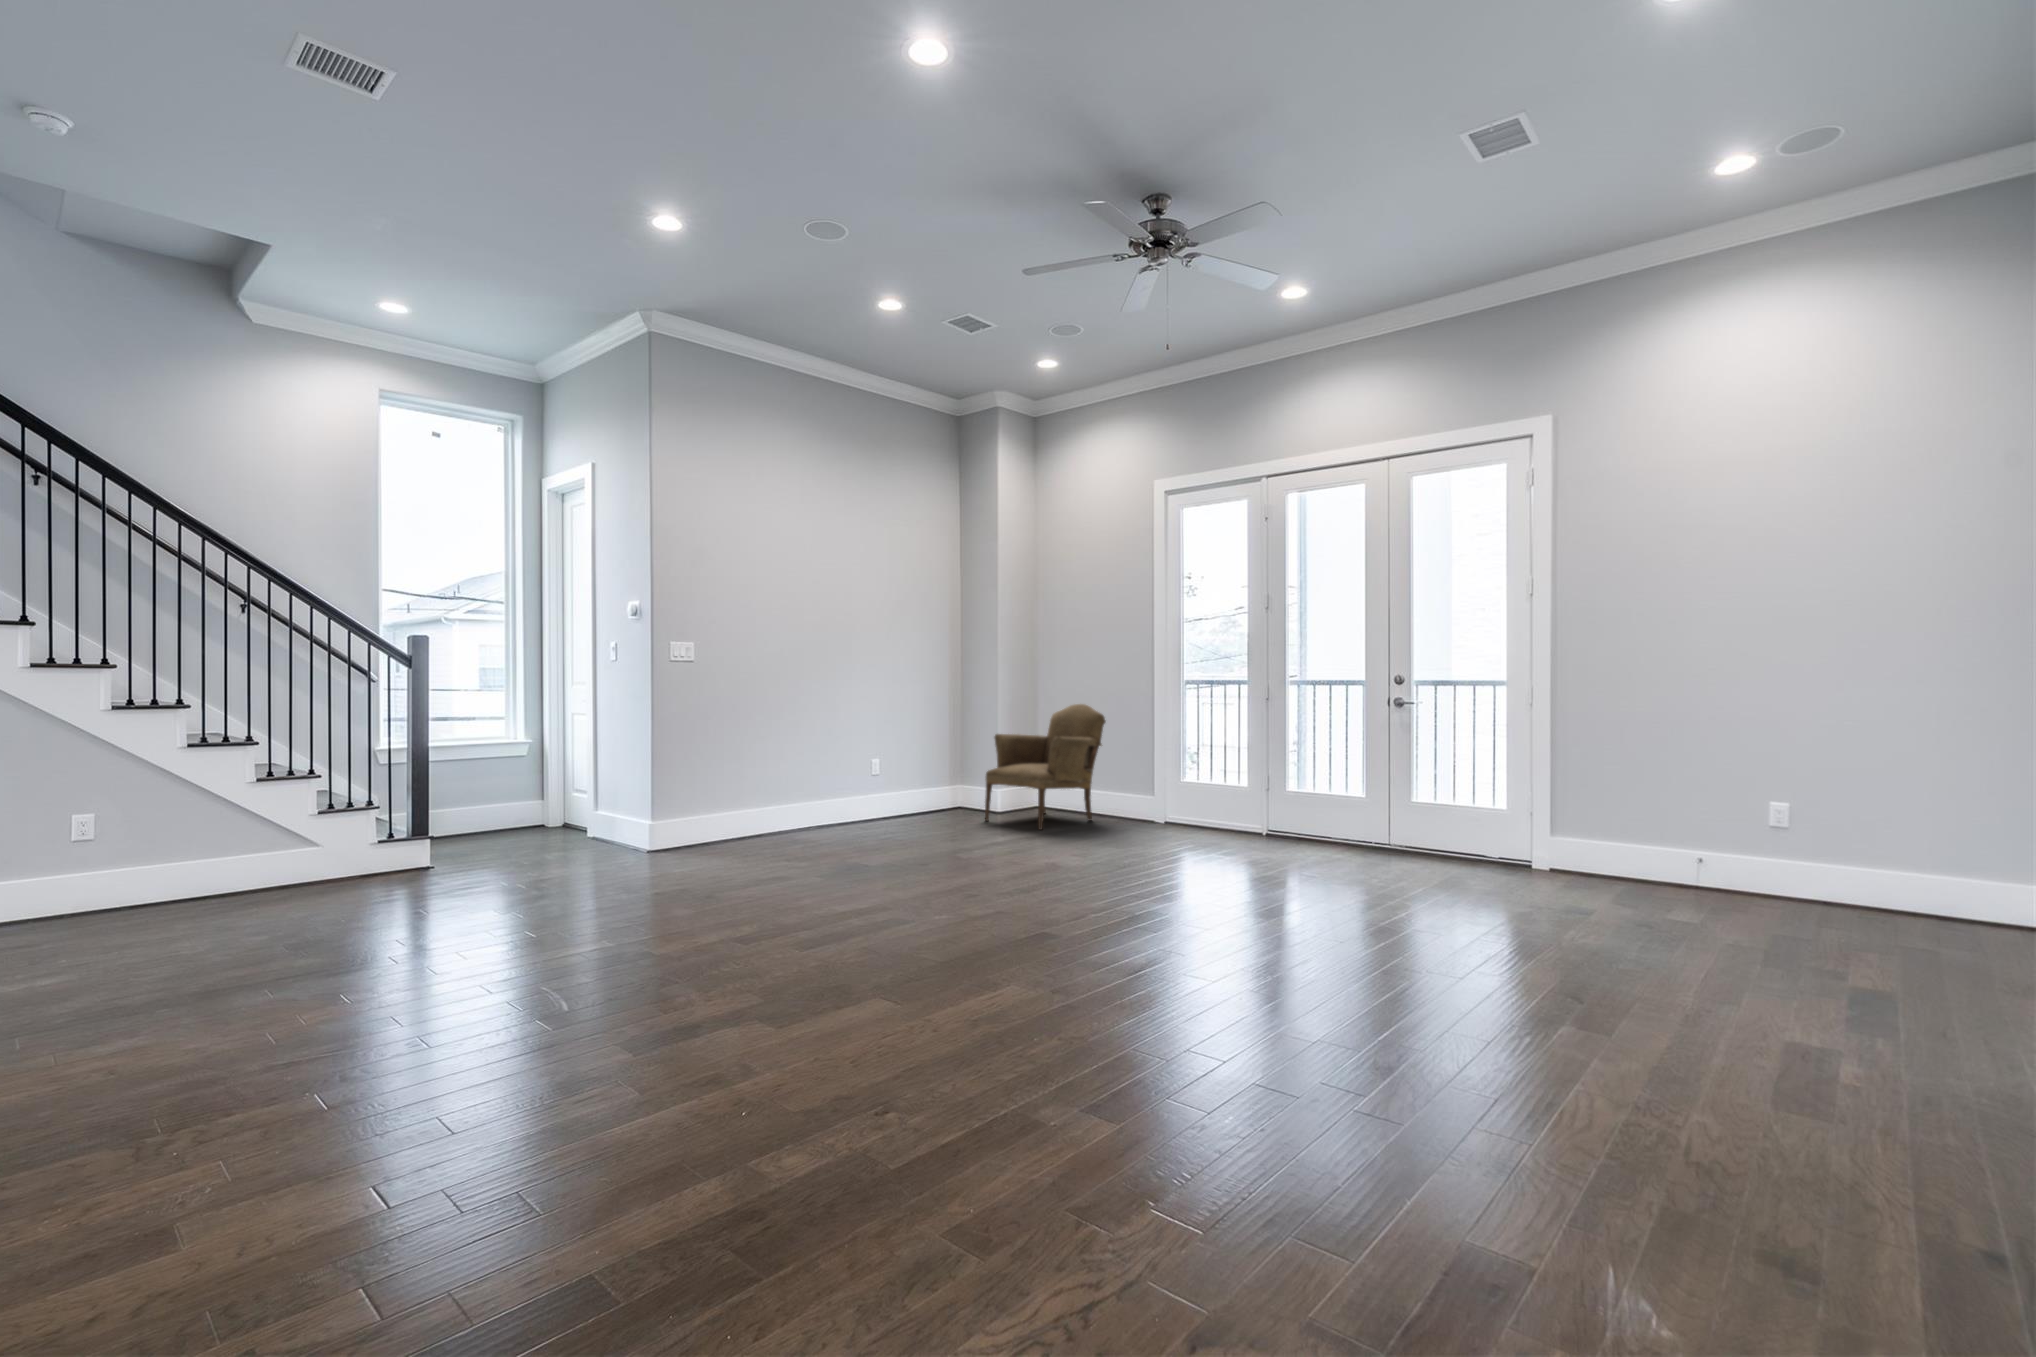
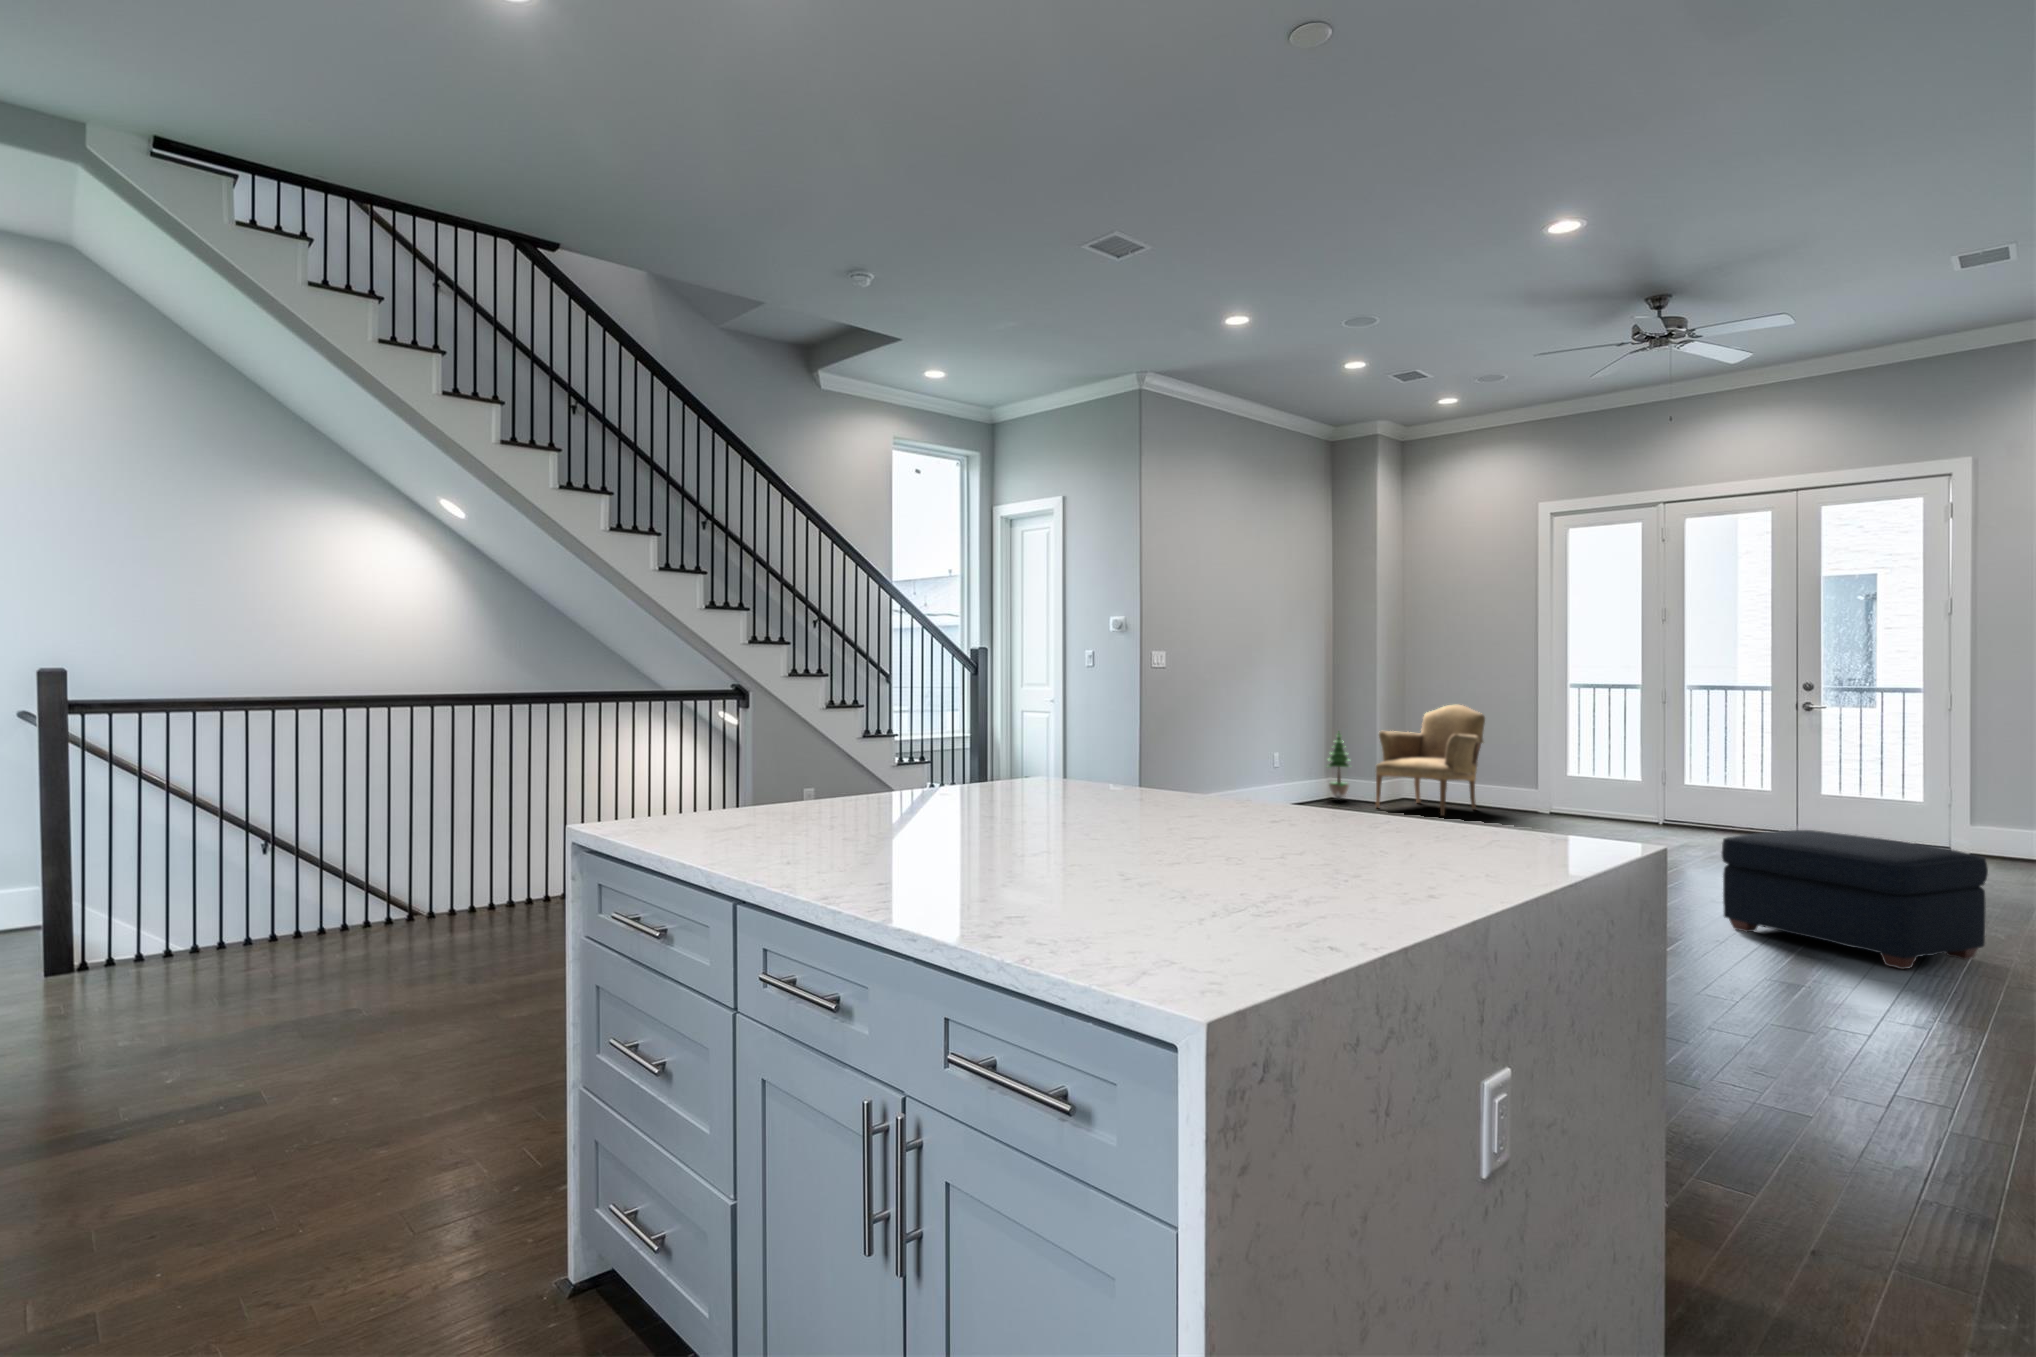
potted tree: none [949,734,976,811] -> present [1328,731,1349,799]
ottoman: none [1112,865,1394,1077] -> present [1722,830,1988,969]

